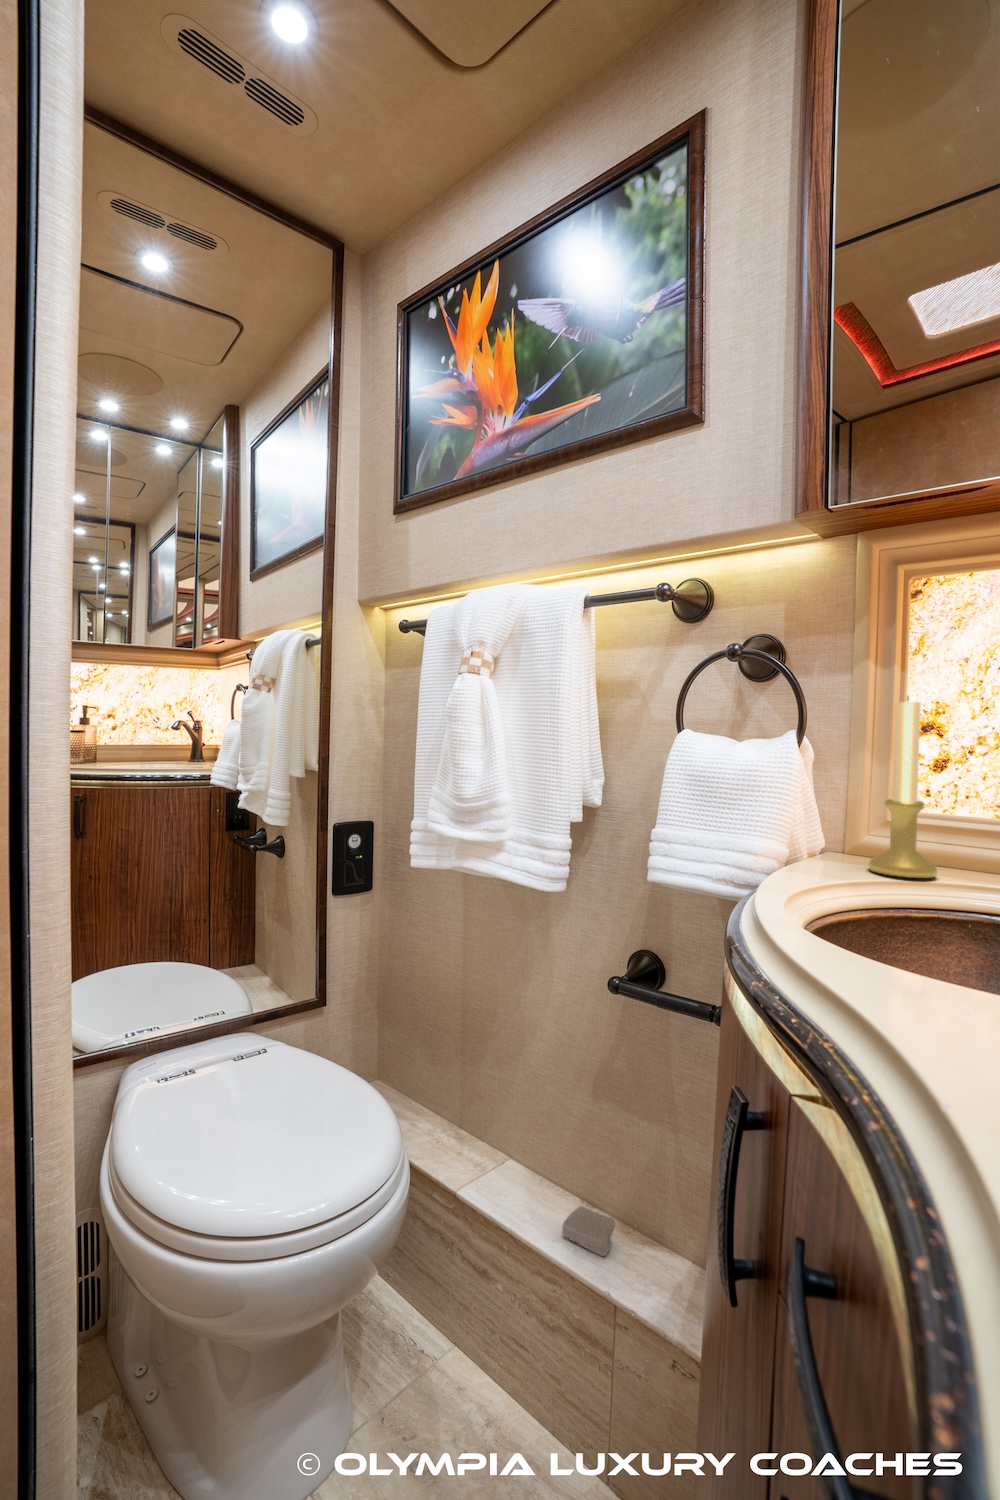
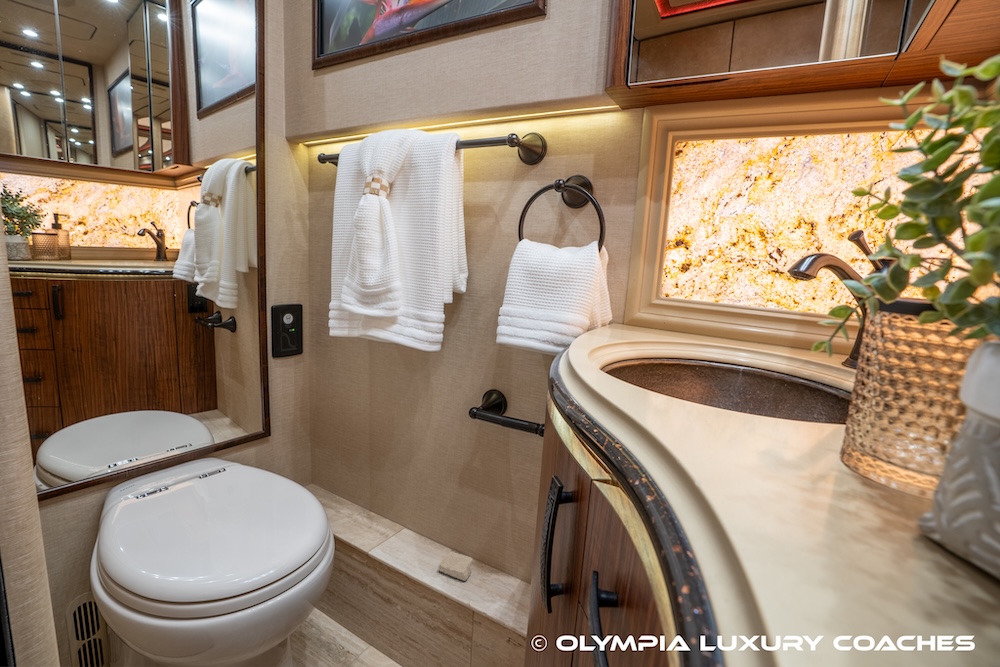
candle holder: present [868,697,937,878] -> none [638,217,680,338]

